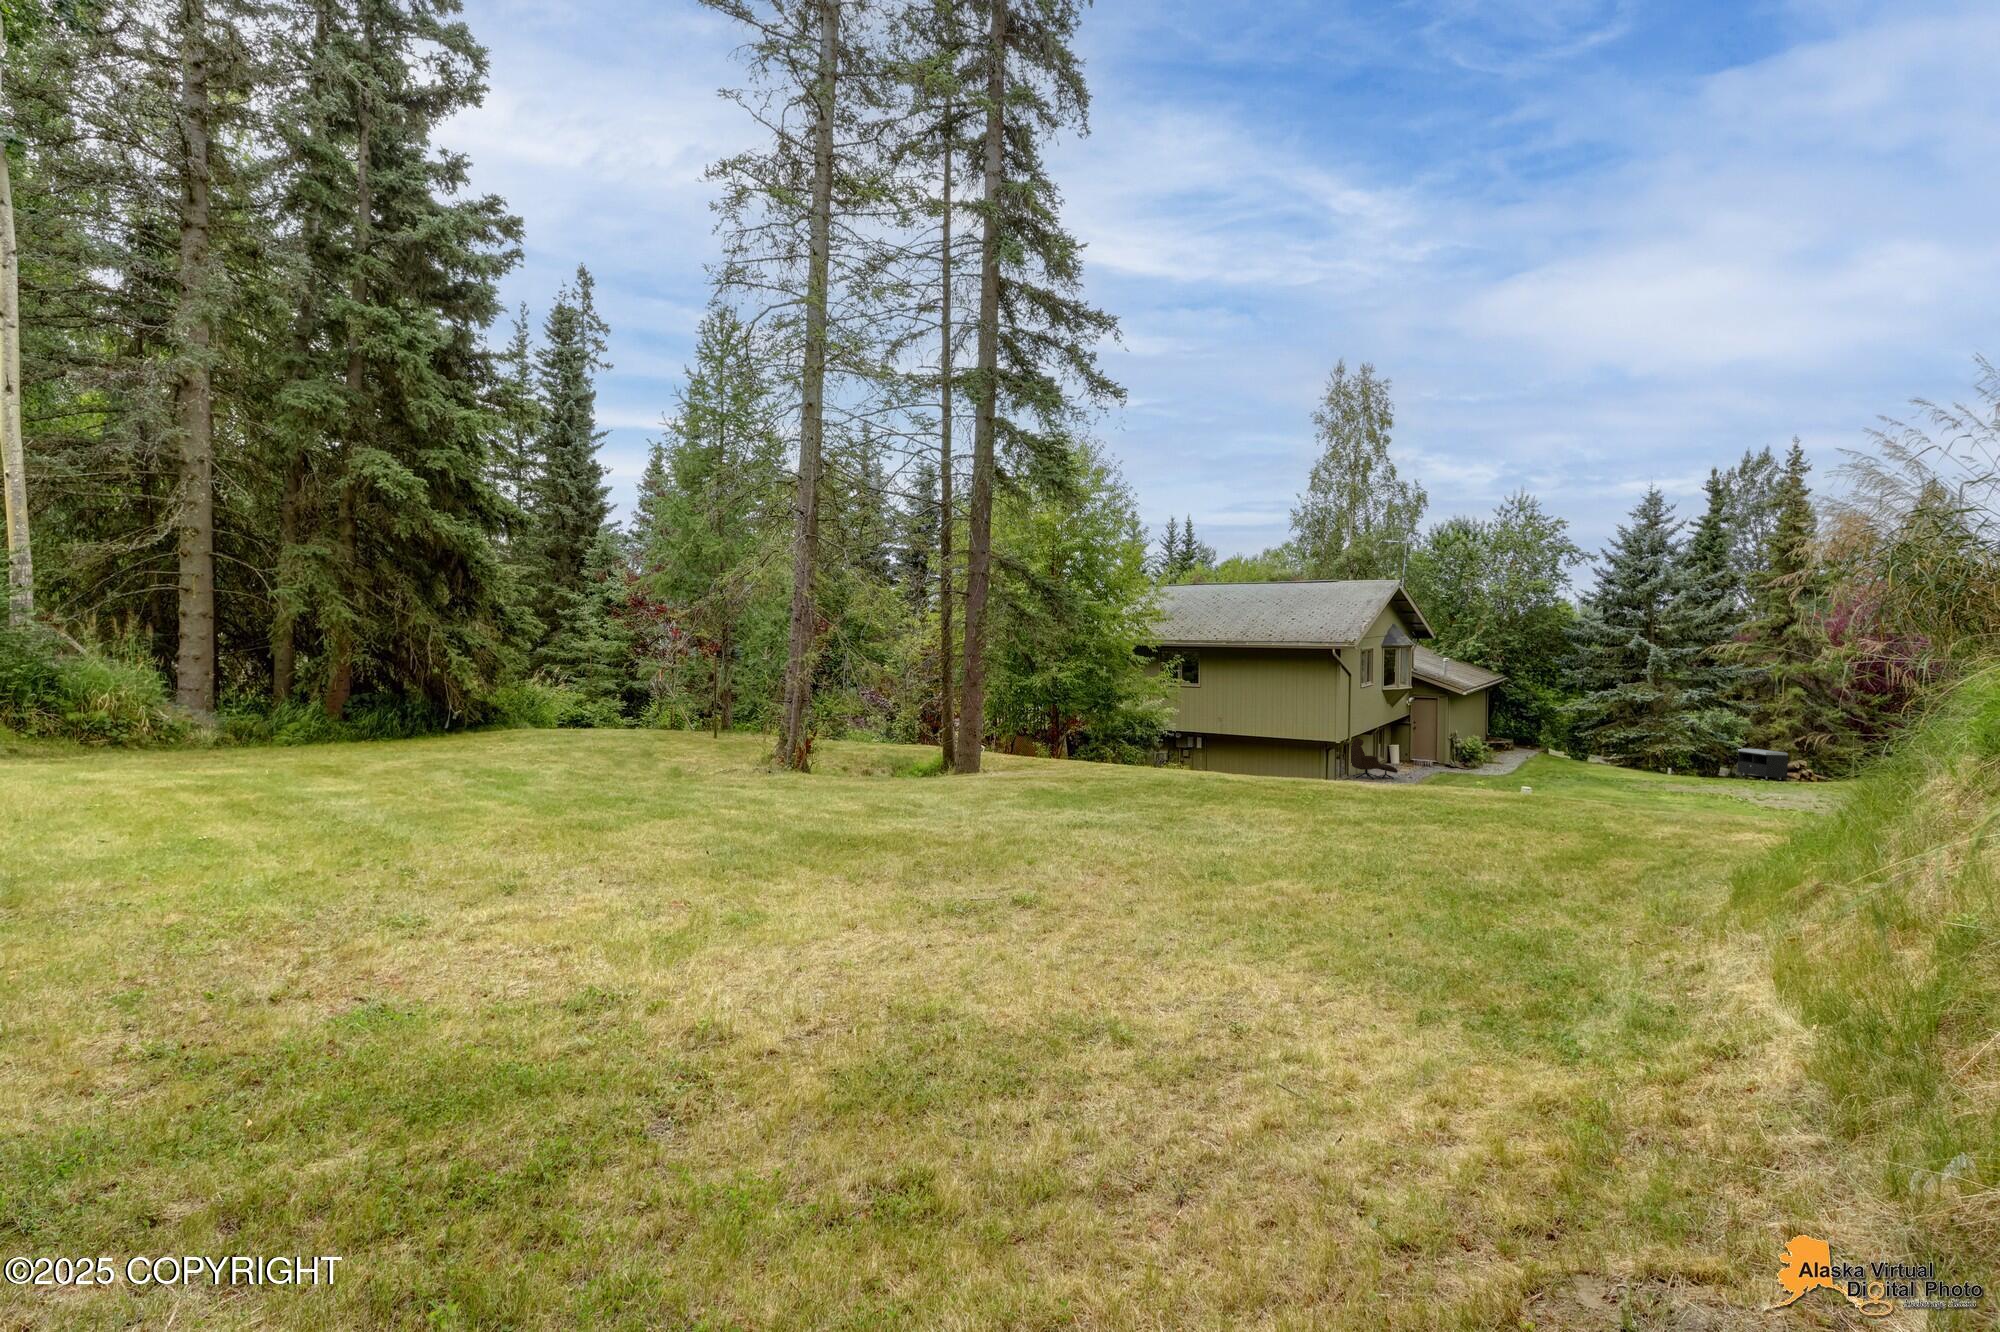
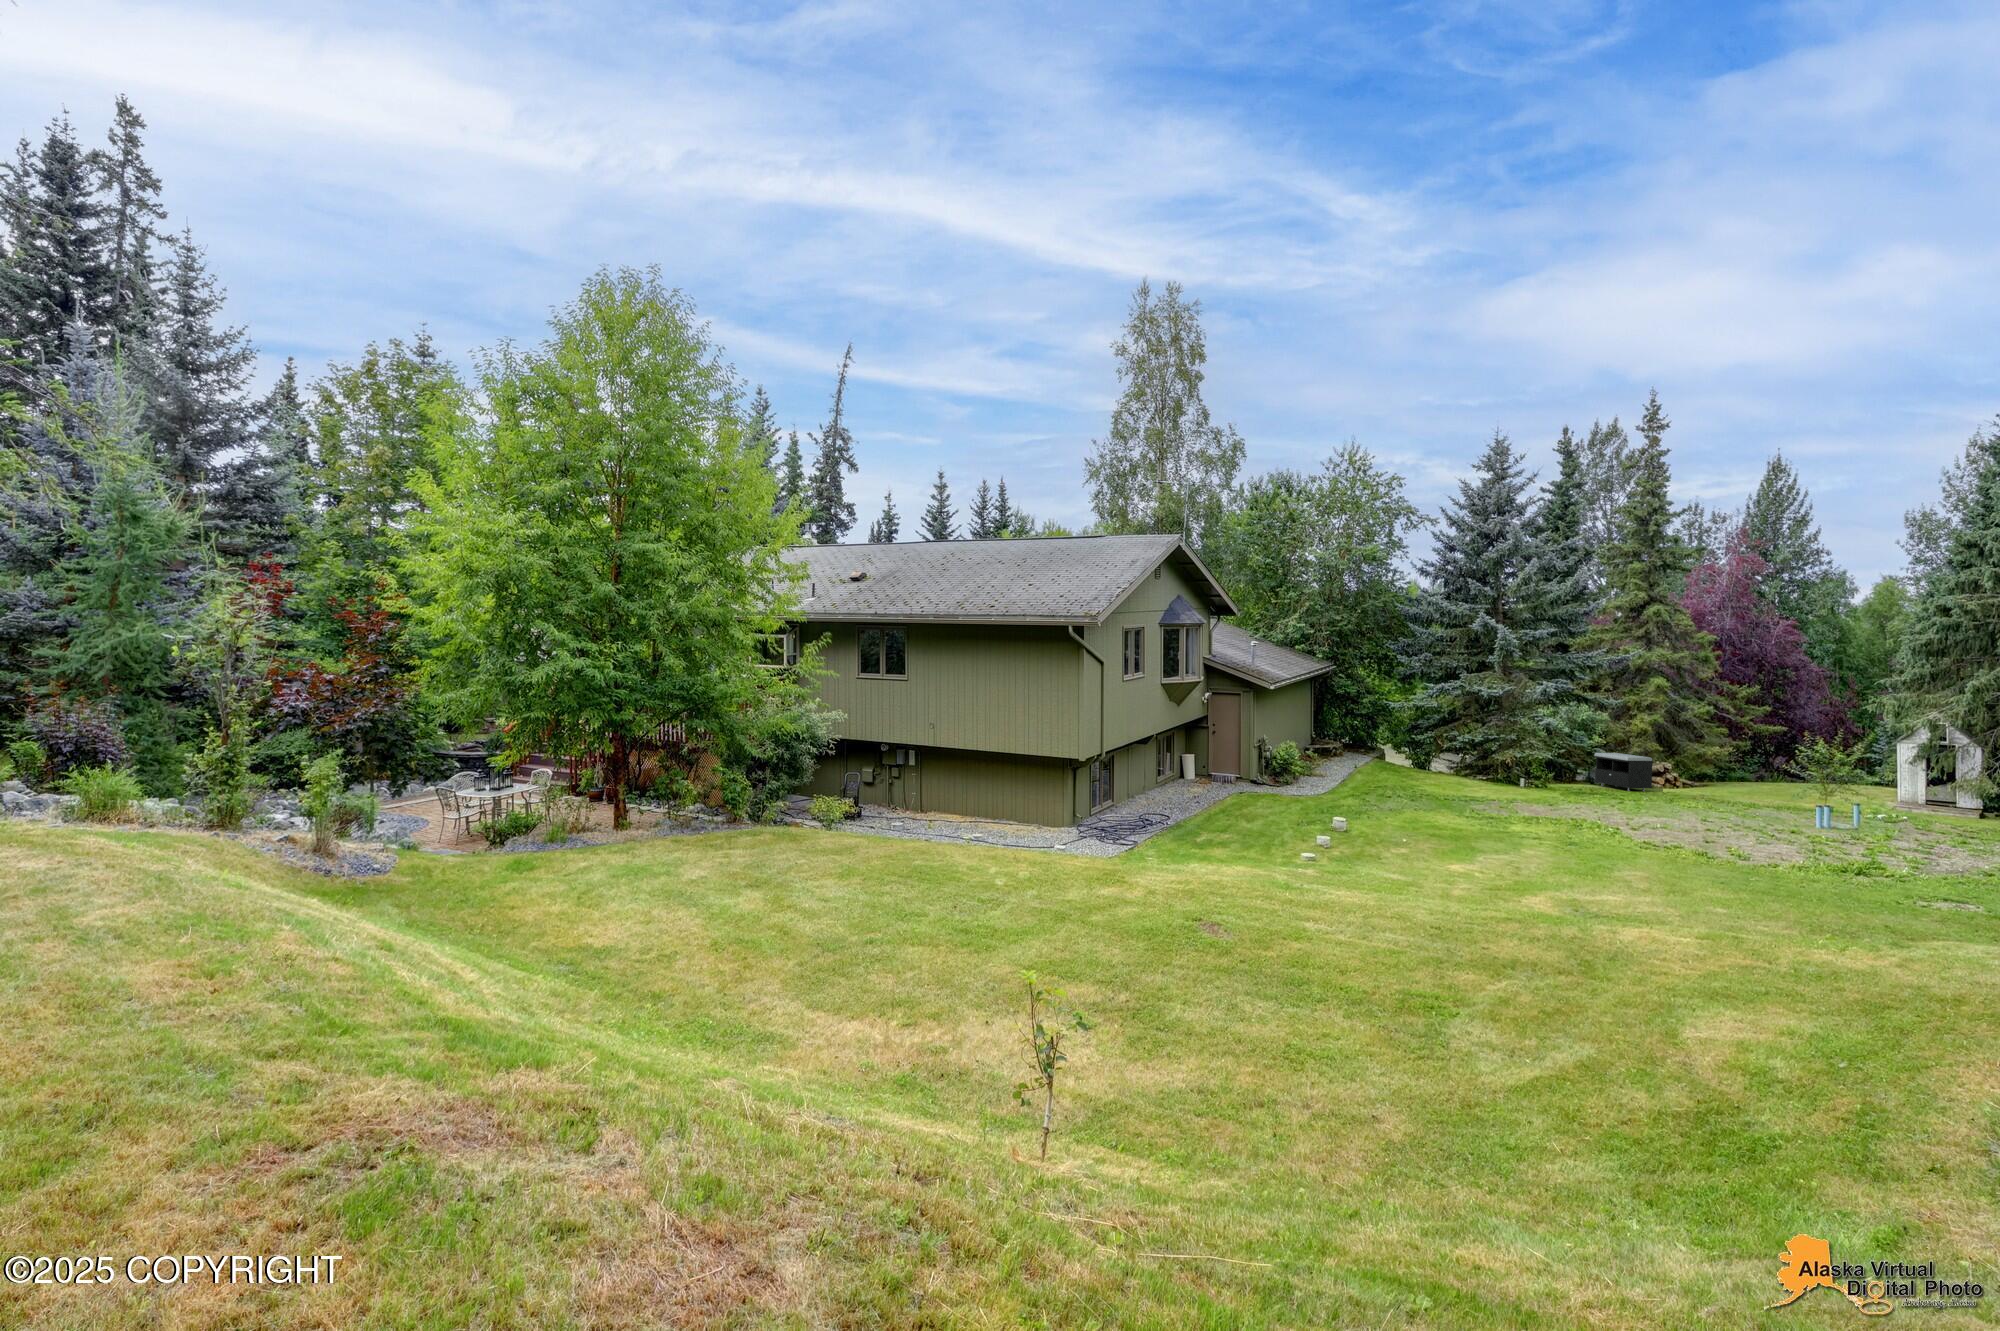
lounge chair: present [1351,738,1398,780] -> none [1109,746,1175,808]

